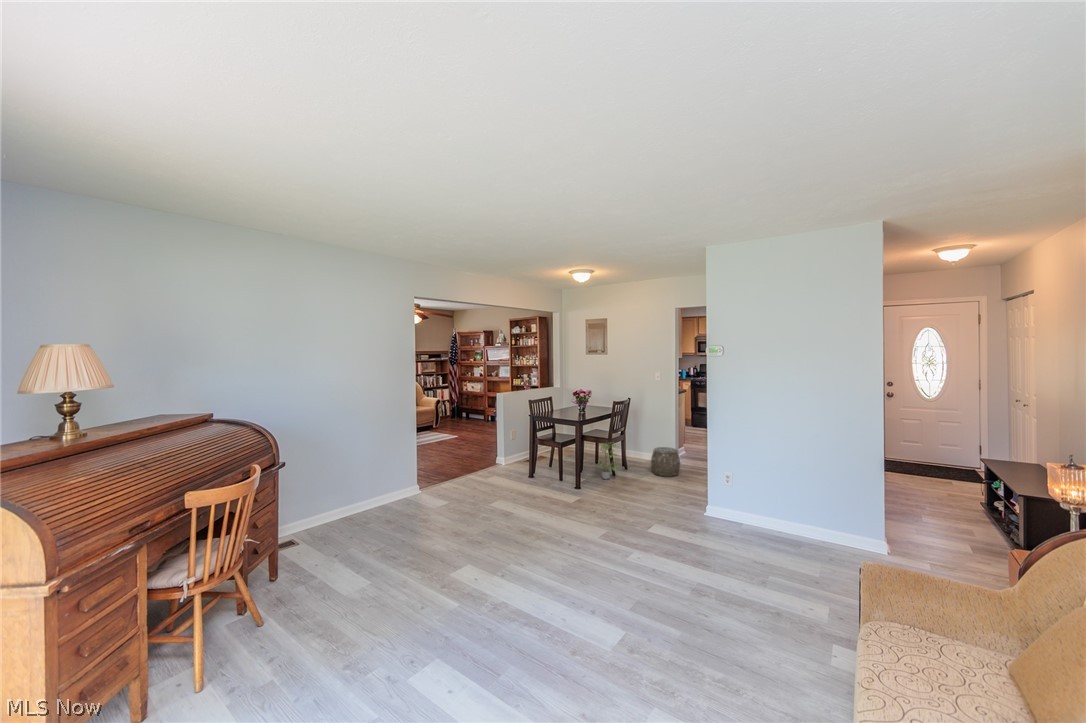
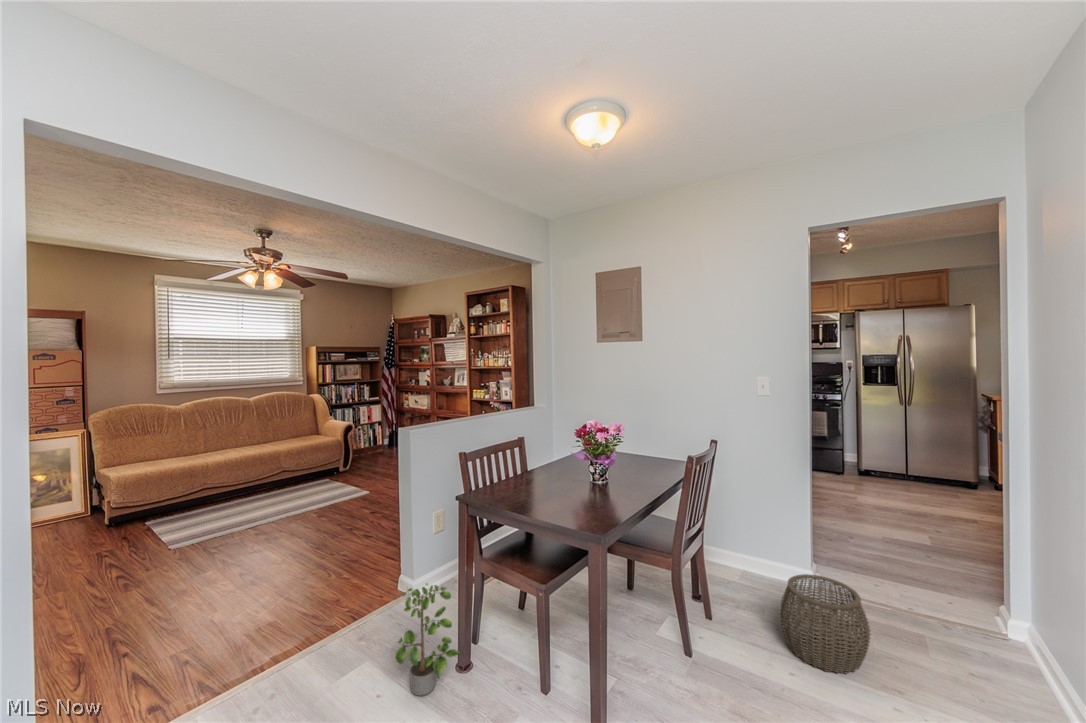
potted plant: present [598,443,618,479] -> present [395,584,461,696]

